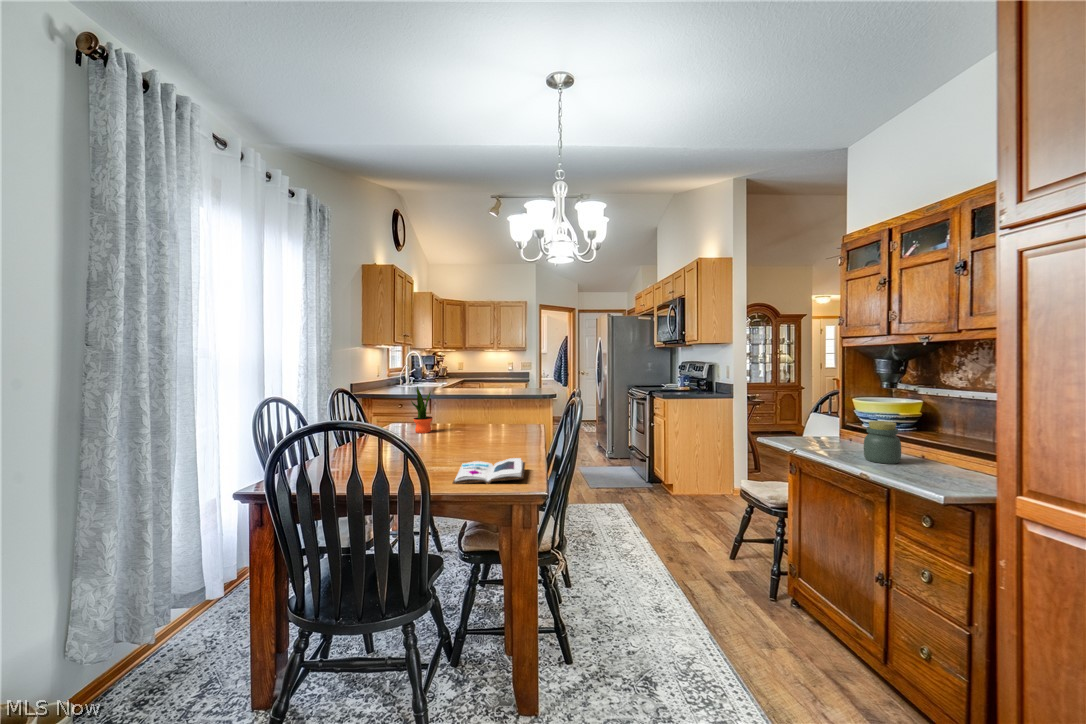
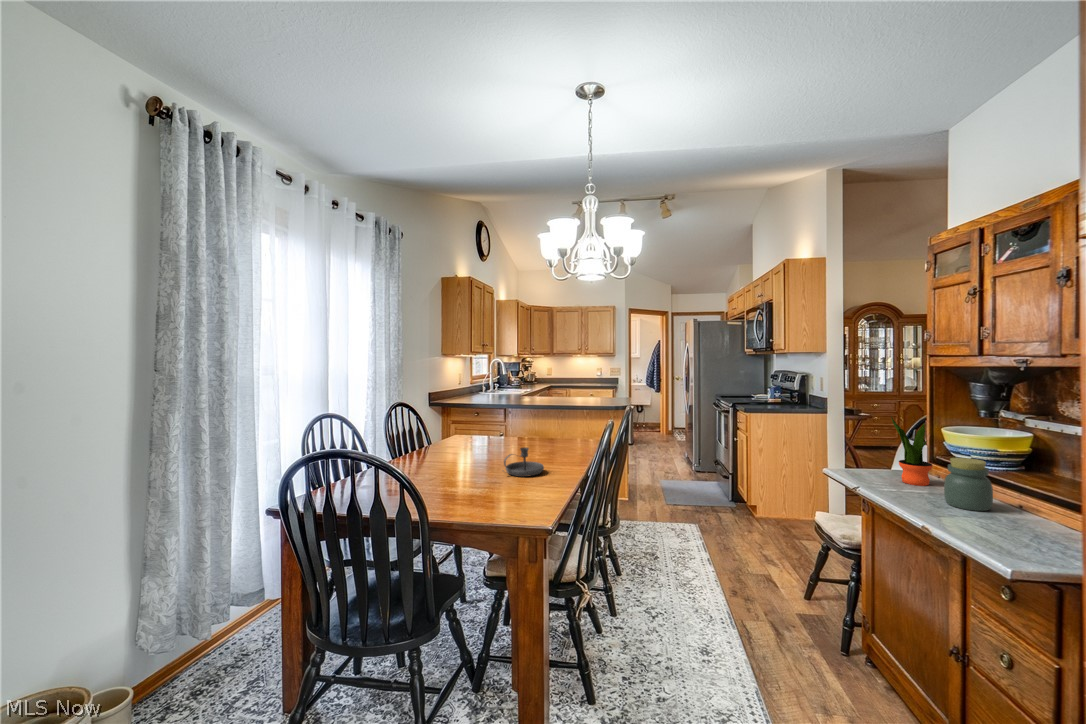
potted plant: present [411,387,432,433] -> present [891,416,932,486]
candlestick: none [473,426,513,454] -> present [504,447,544,477]
book: present [453,458,525,484] -> none [465,485,546,512]

